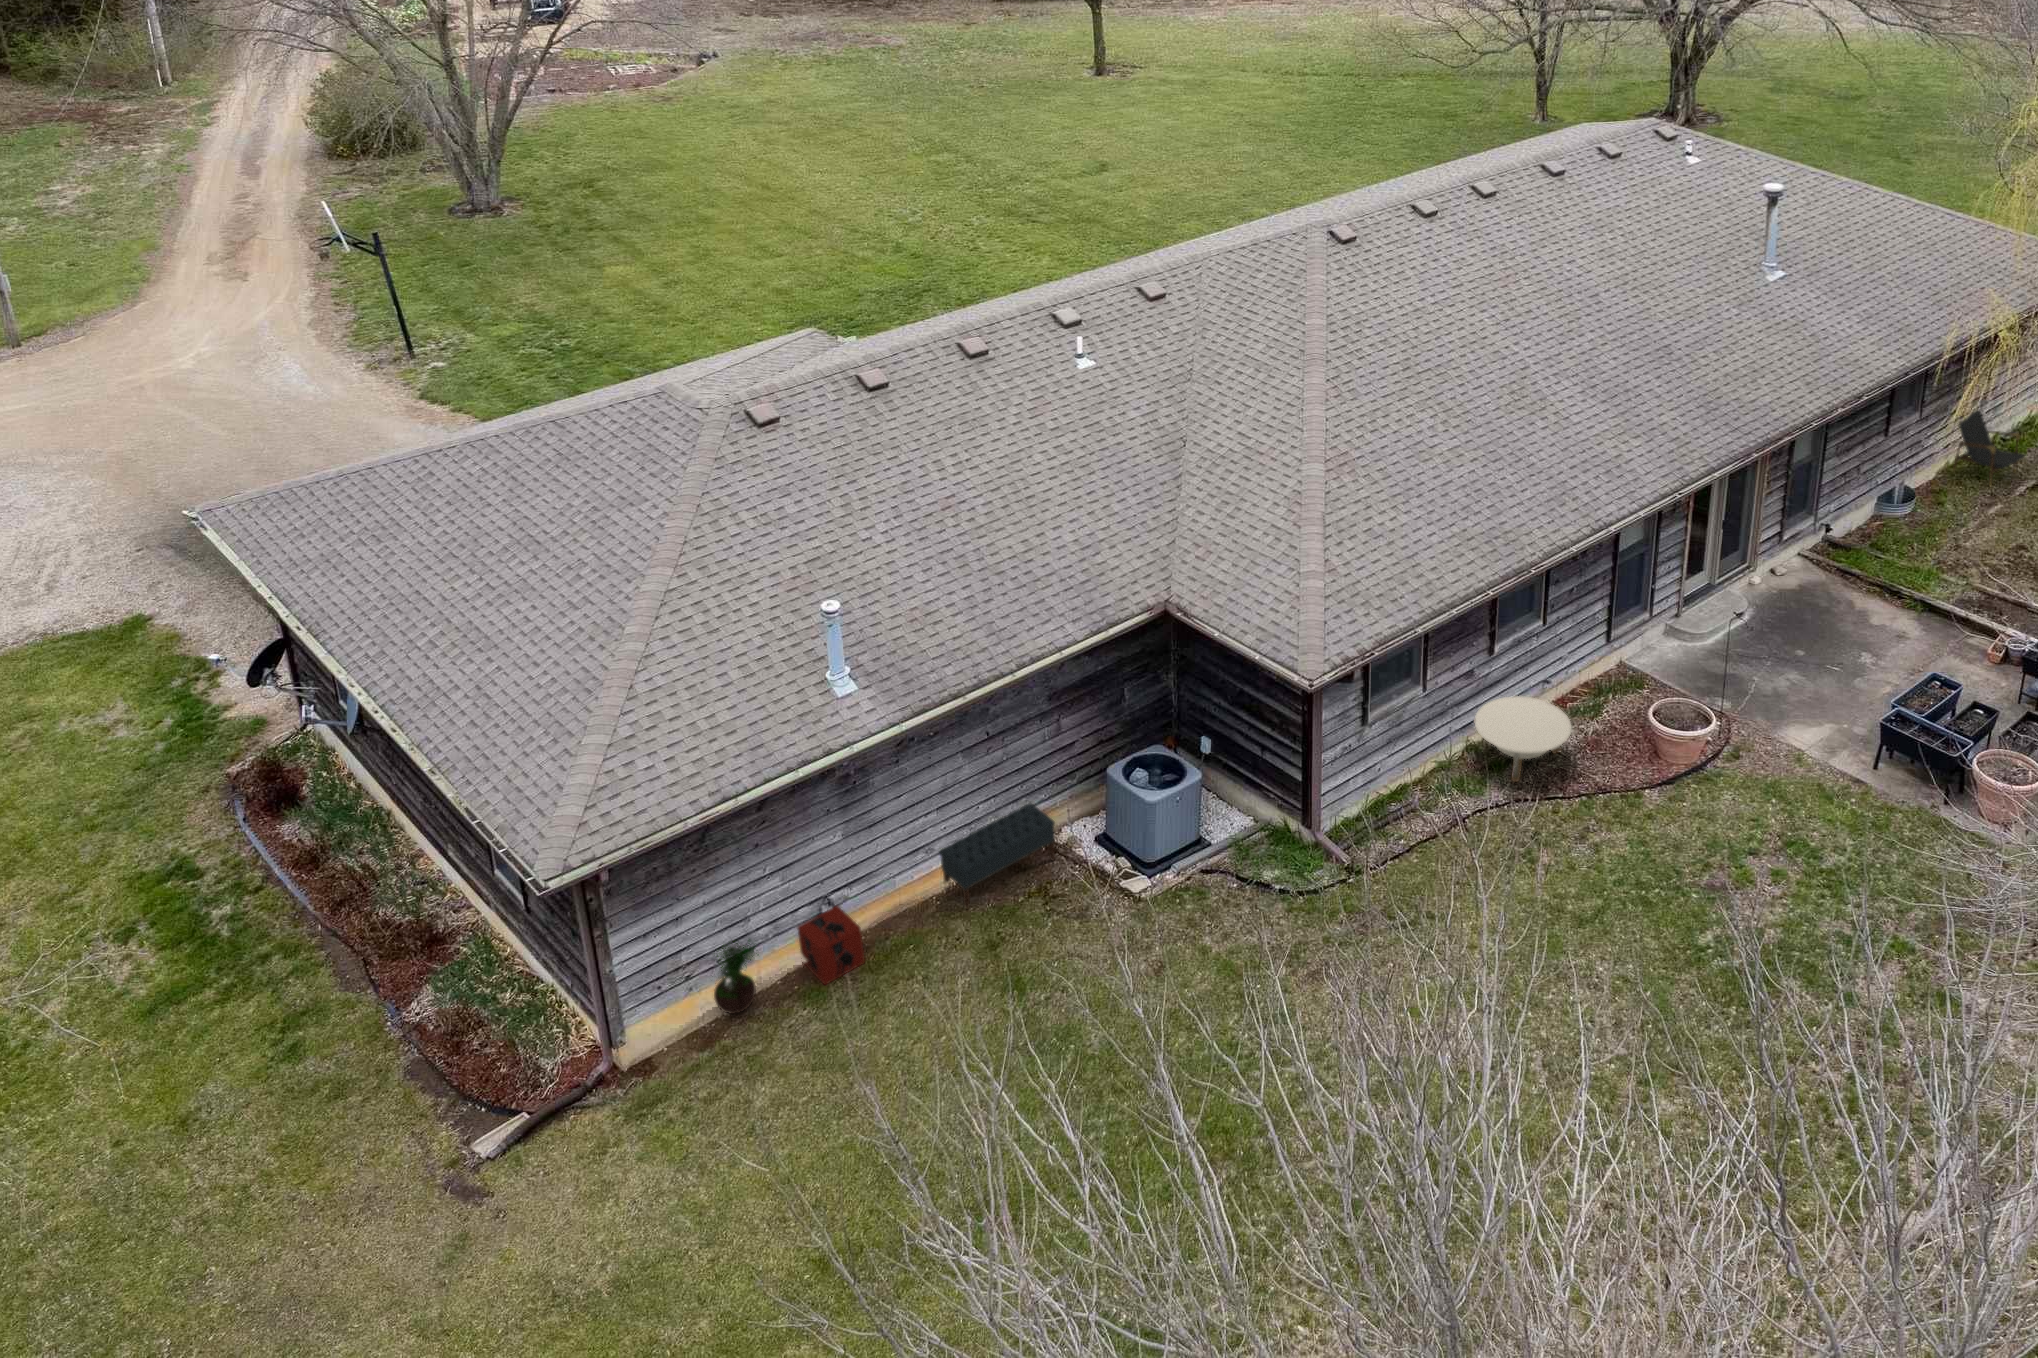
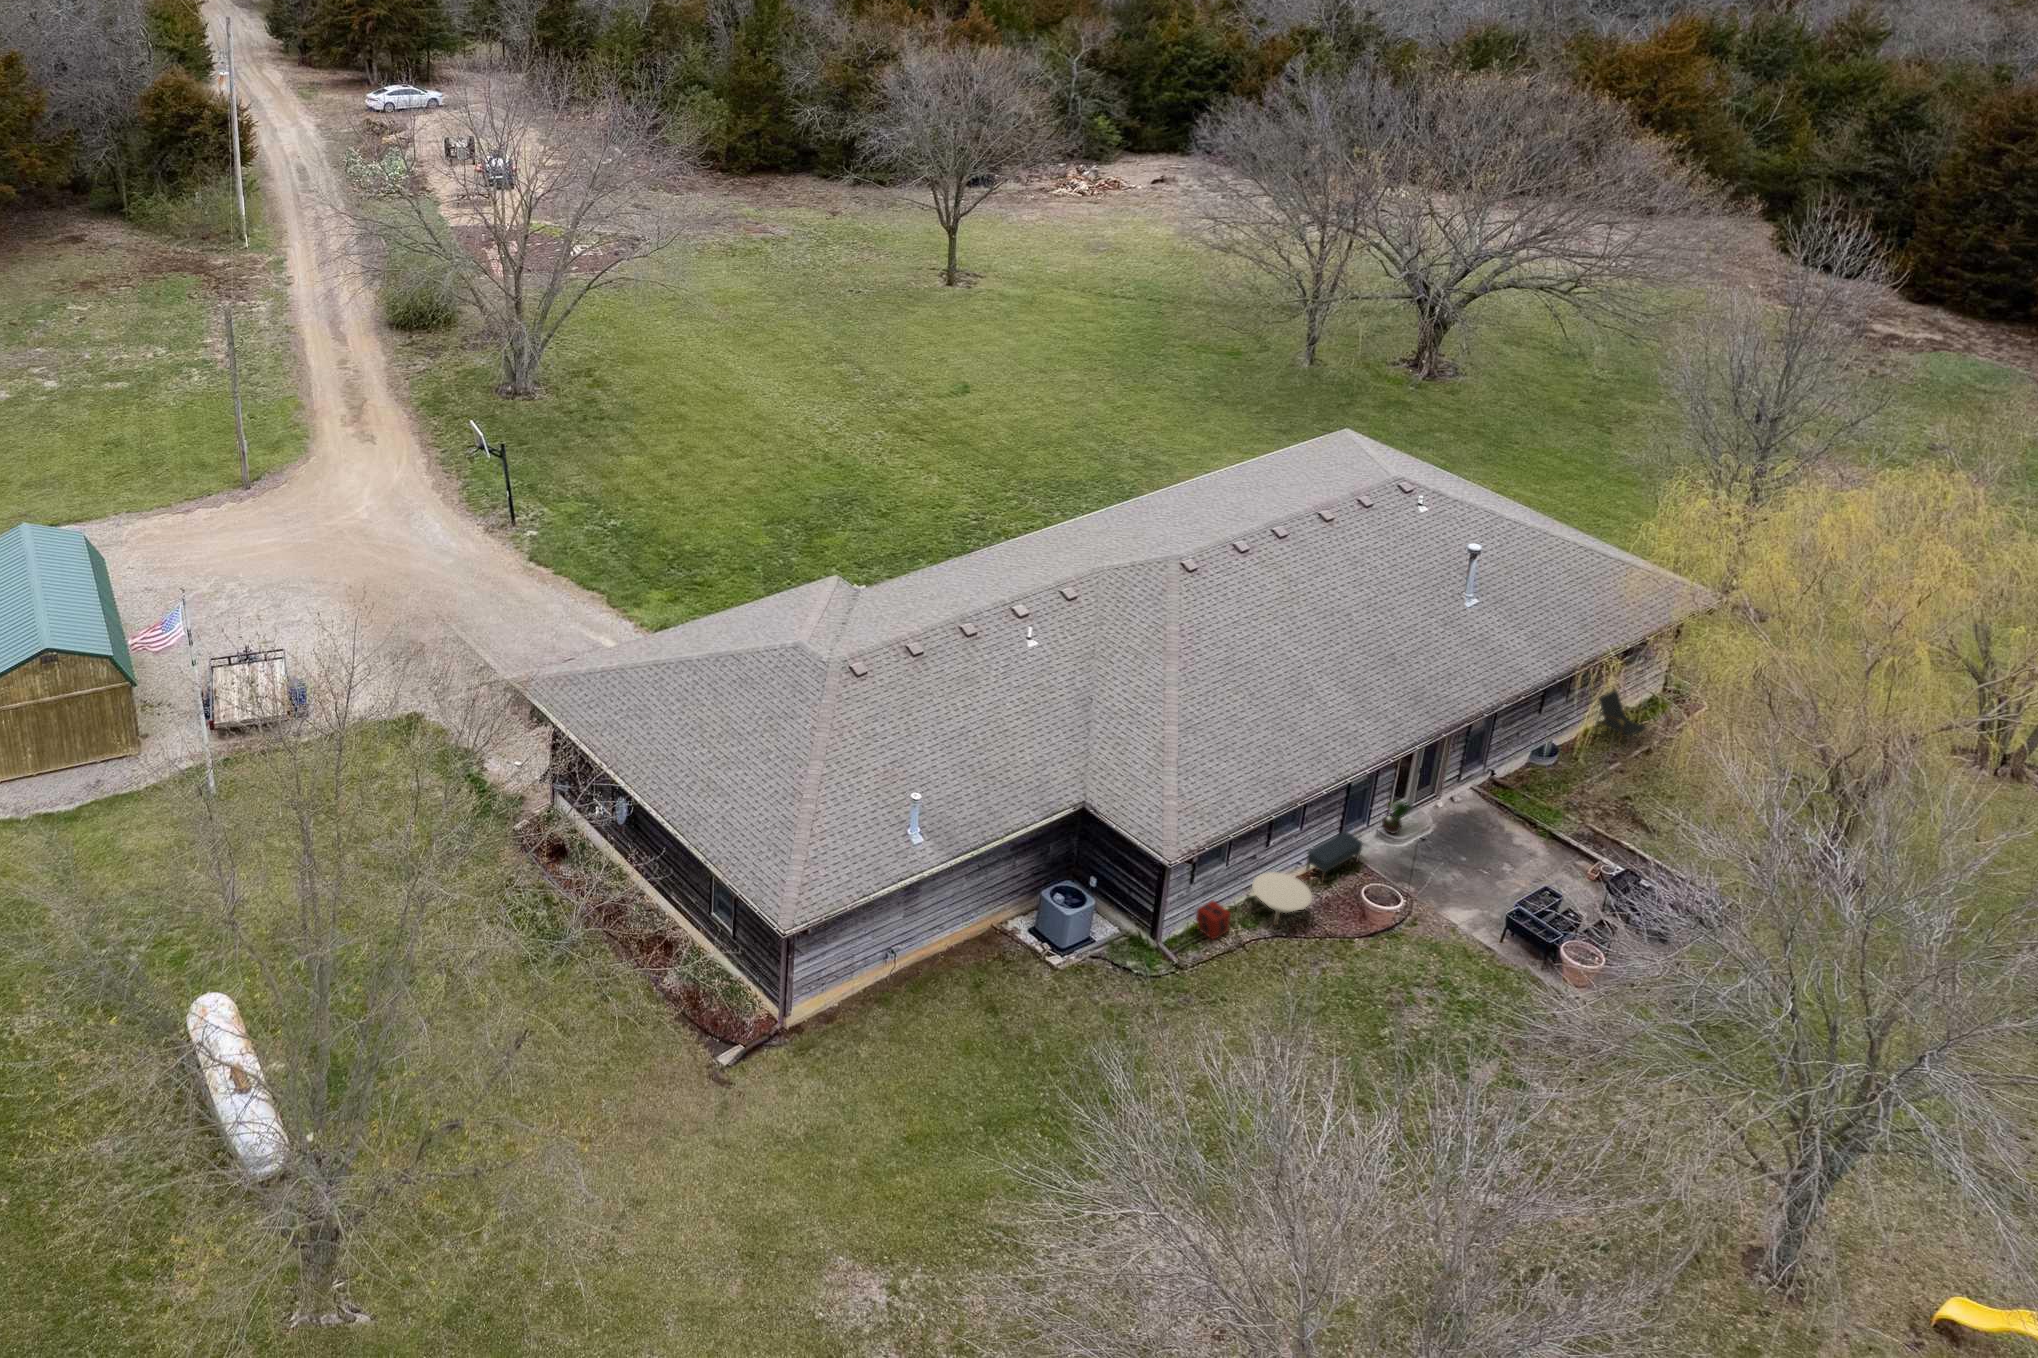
bench: present [939,803,1055,909] -> present [1306,832,1363,881]
storage box: present [798,906,865,985] -> present [1196,901,1231,939]
potted tree: present [714,941,759,1014] -> present [1382,802,1409,833]

